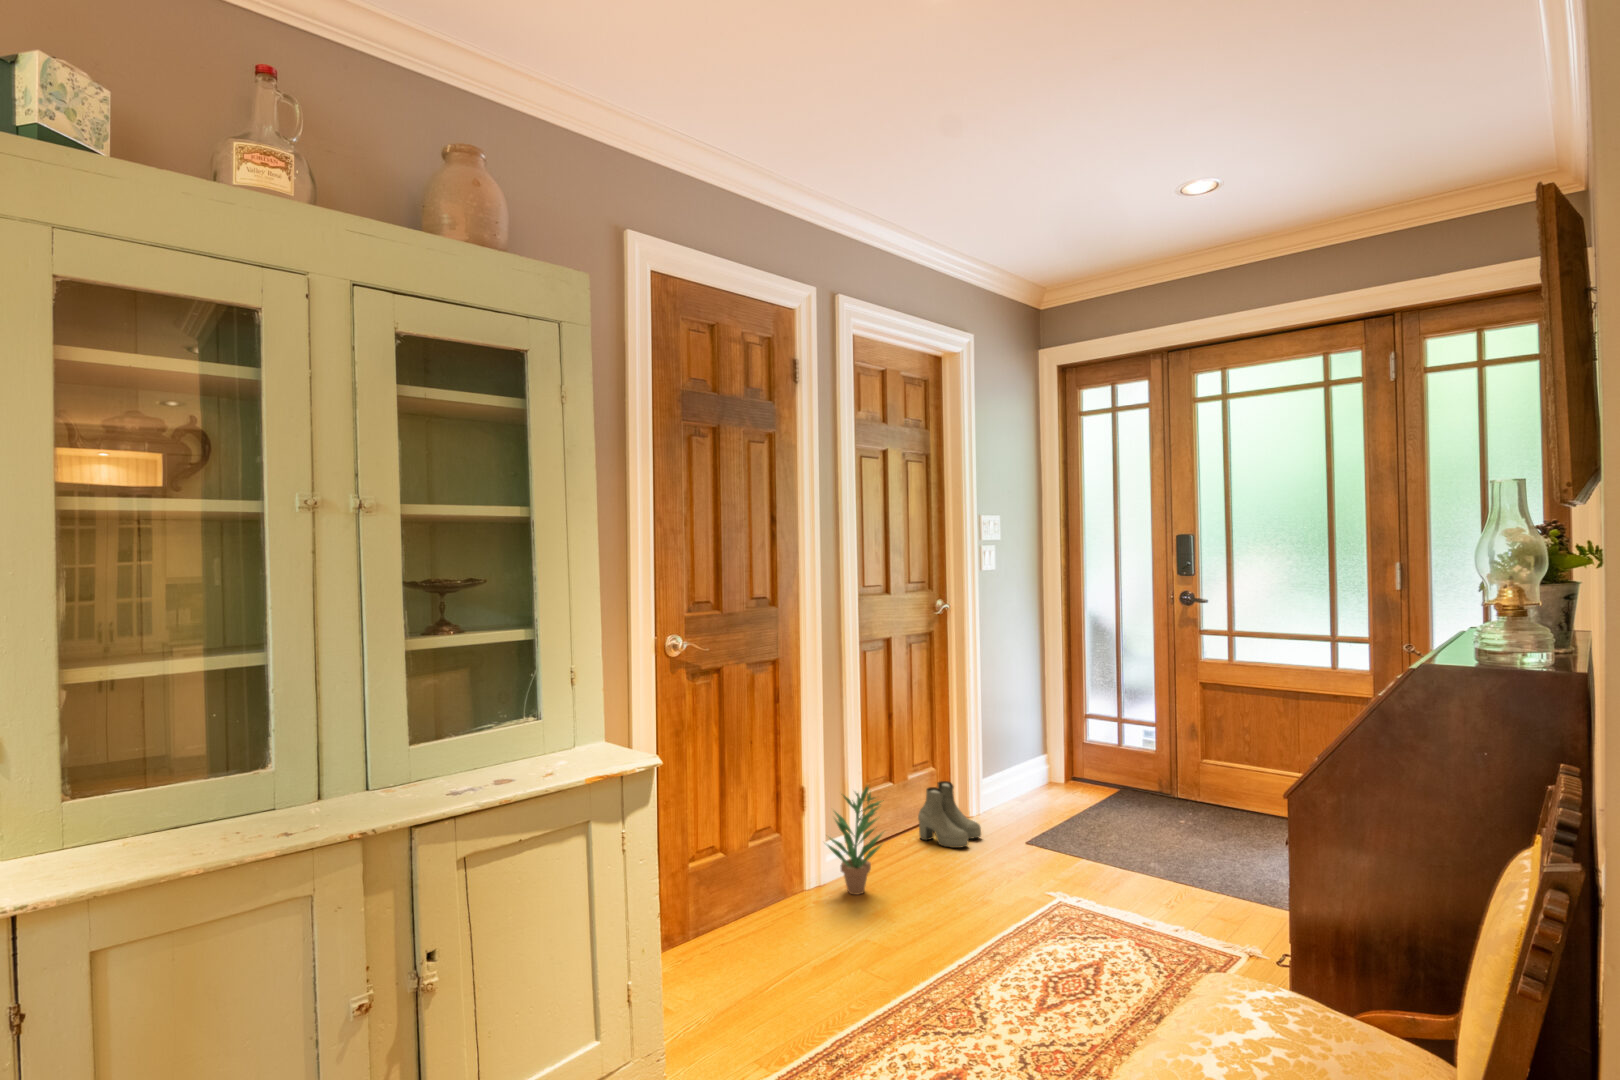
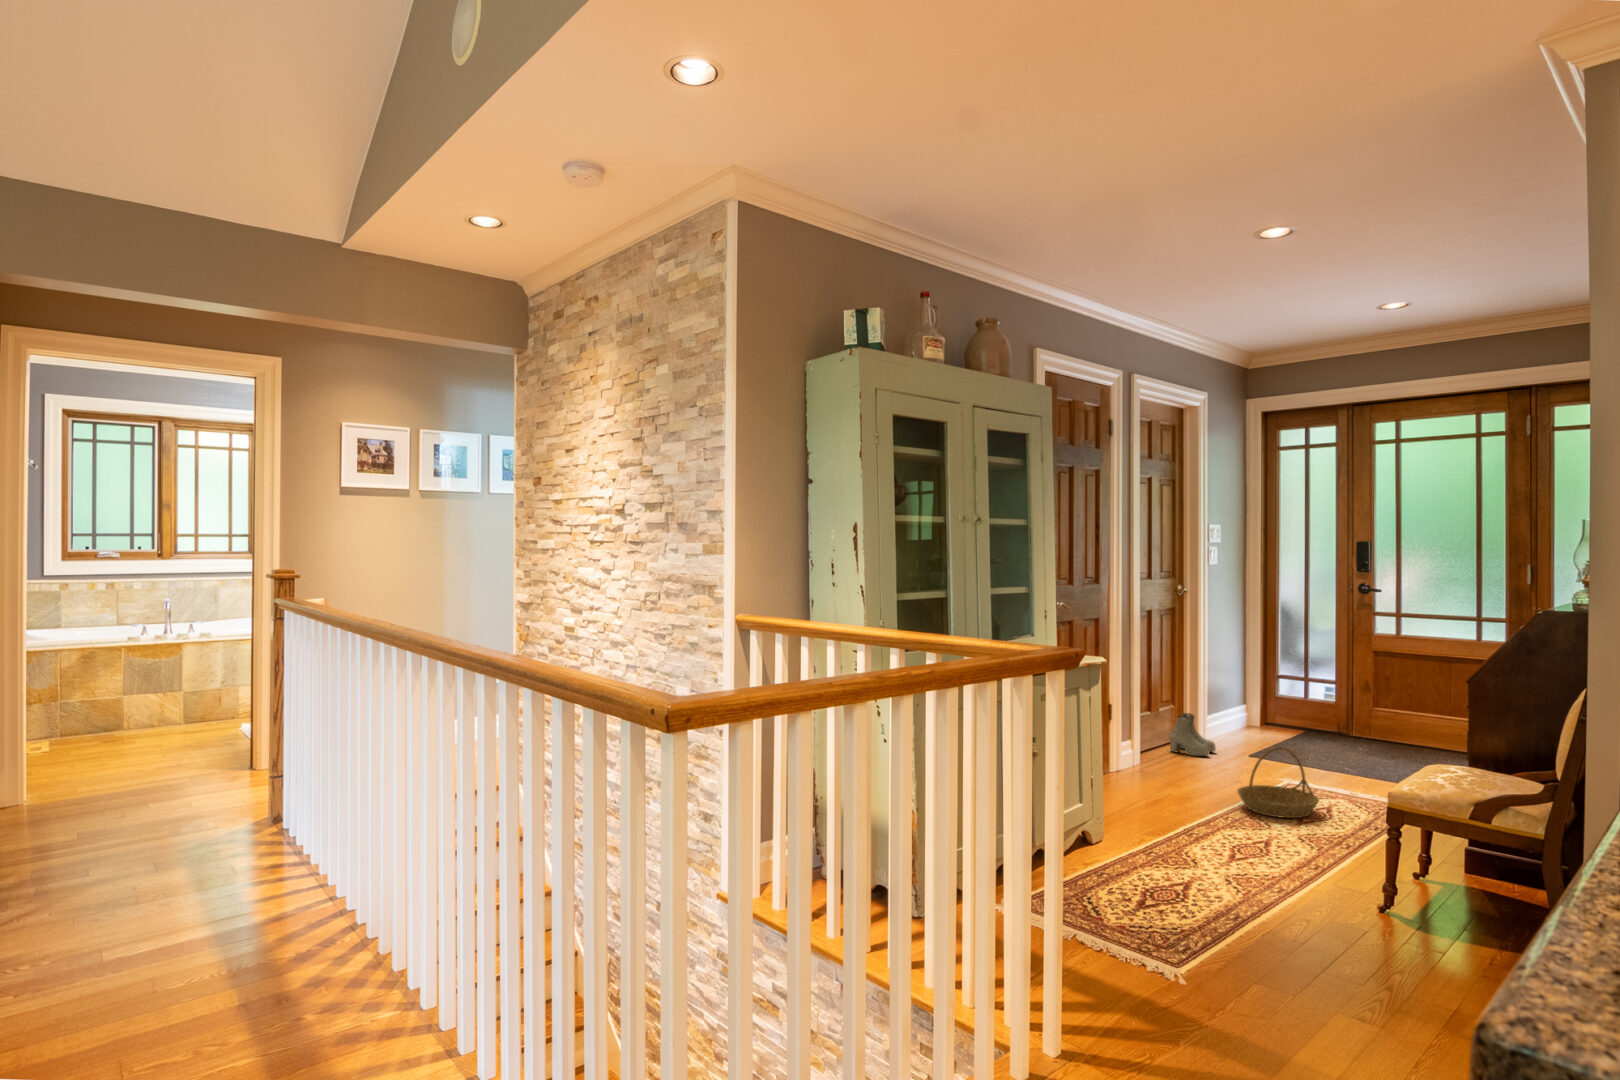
potted plant: present [828,786,884,895] -> none [1125,702,1169,775]
basket: none [950,875,1074,1003] -> present [1237,747,1319,818]

